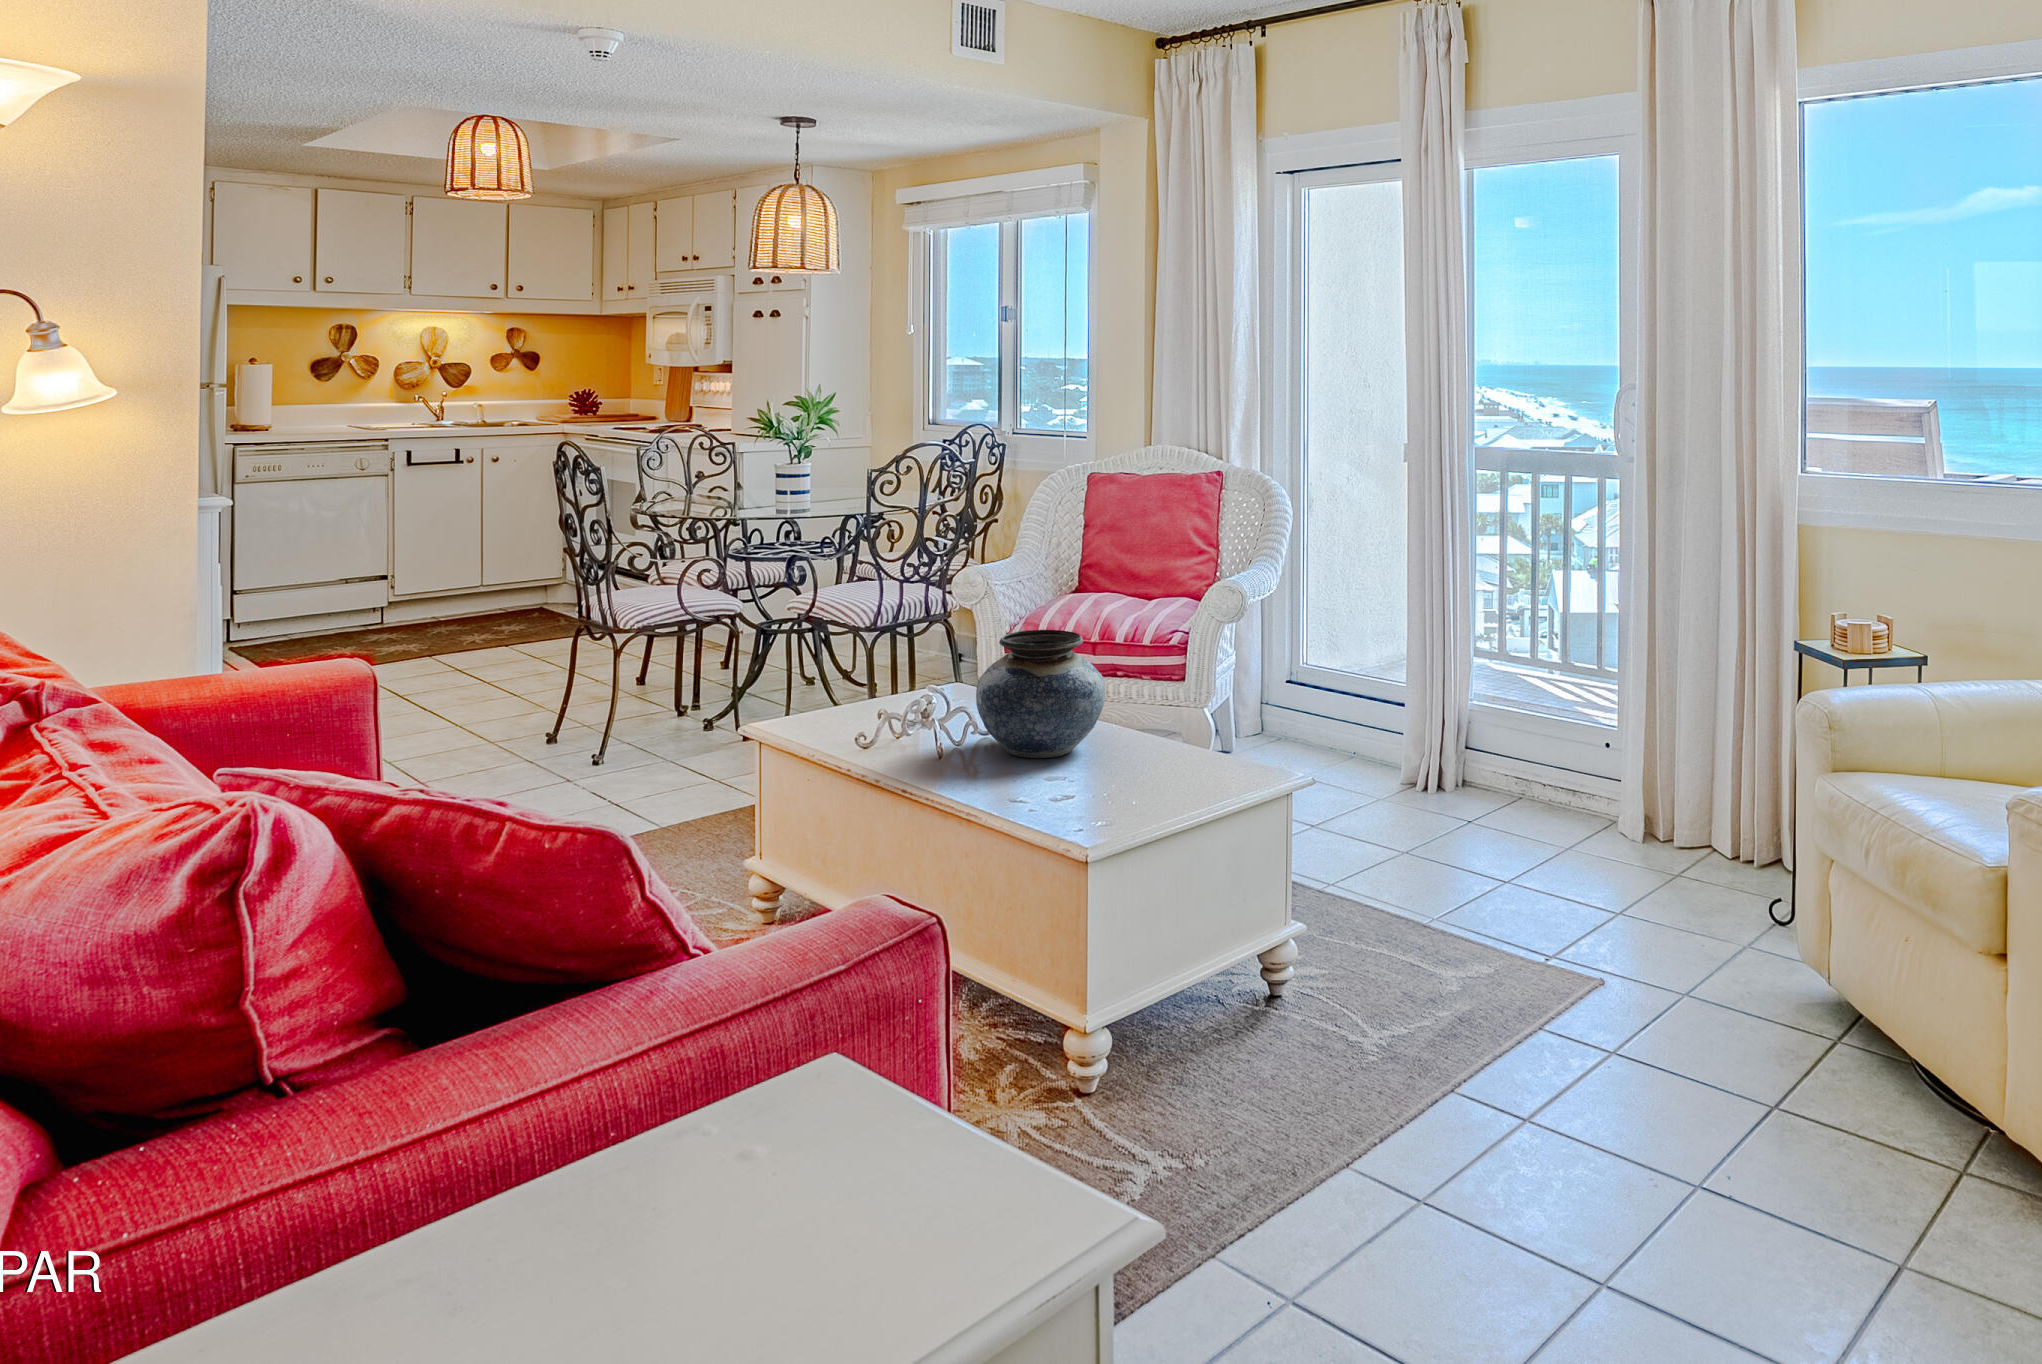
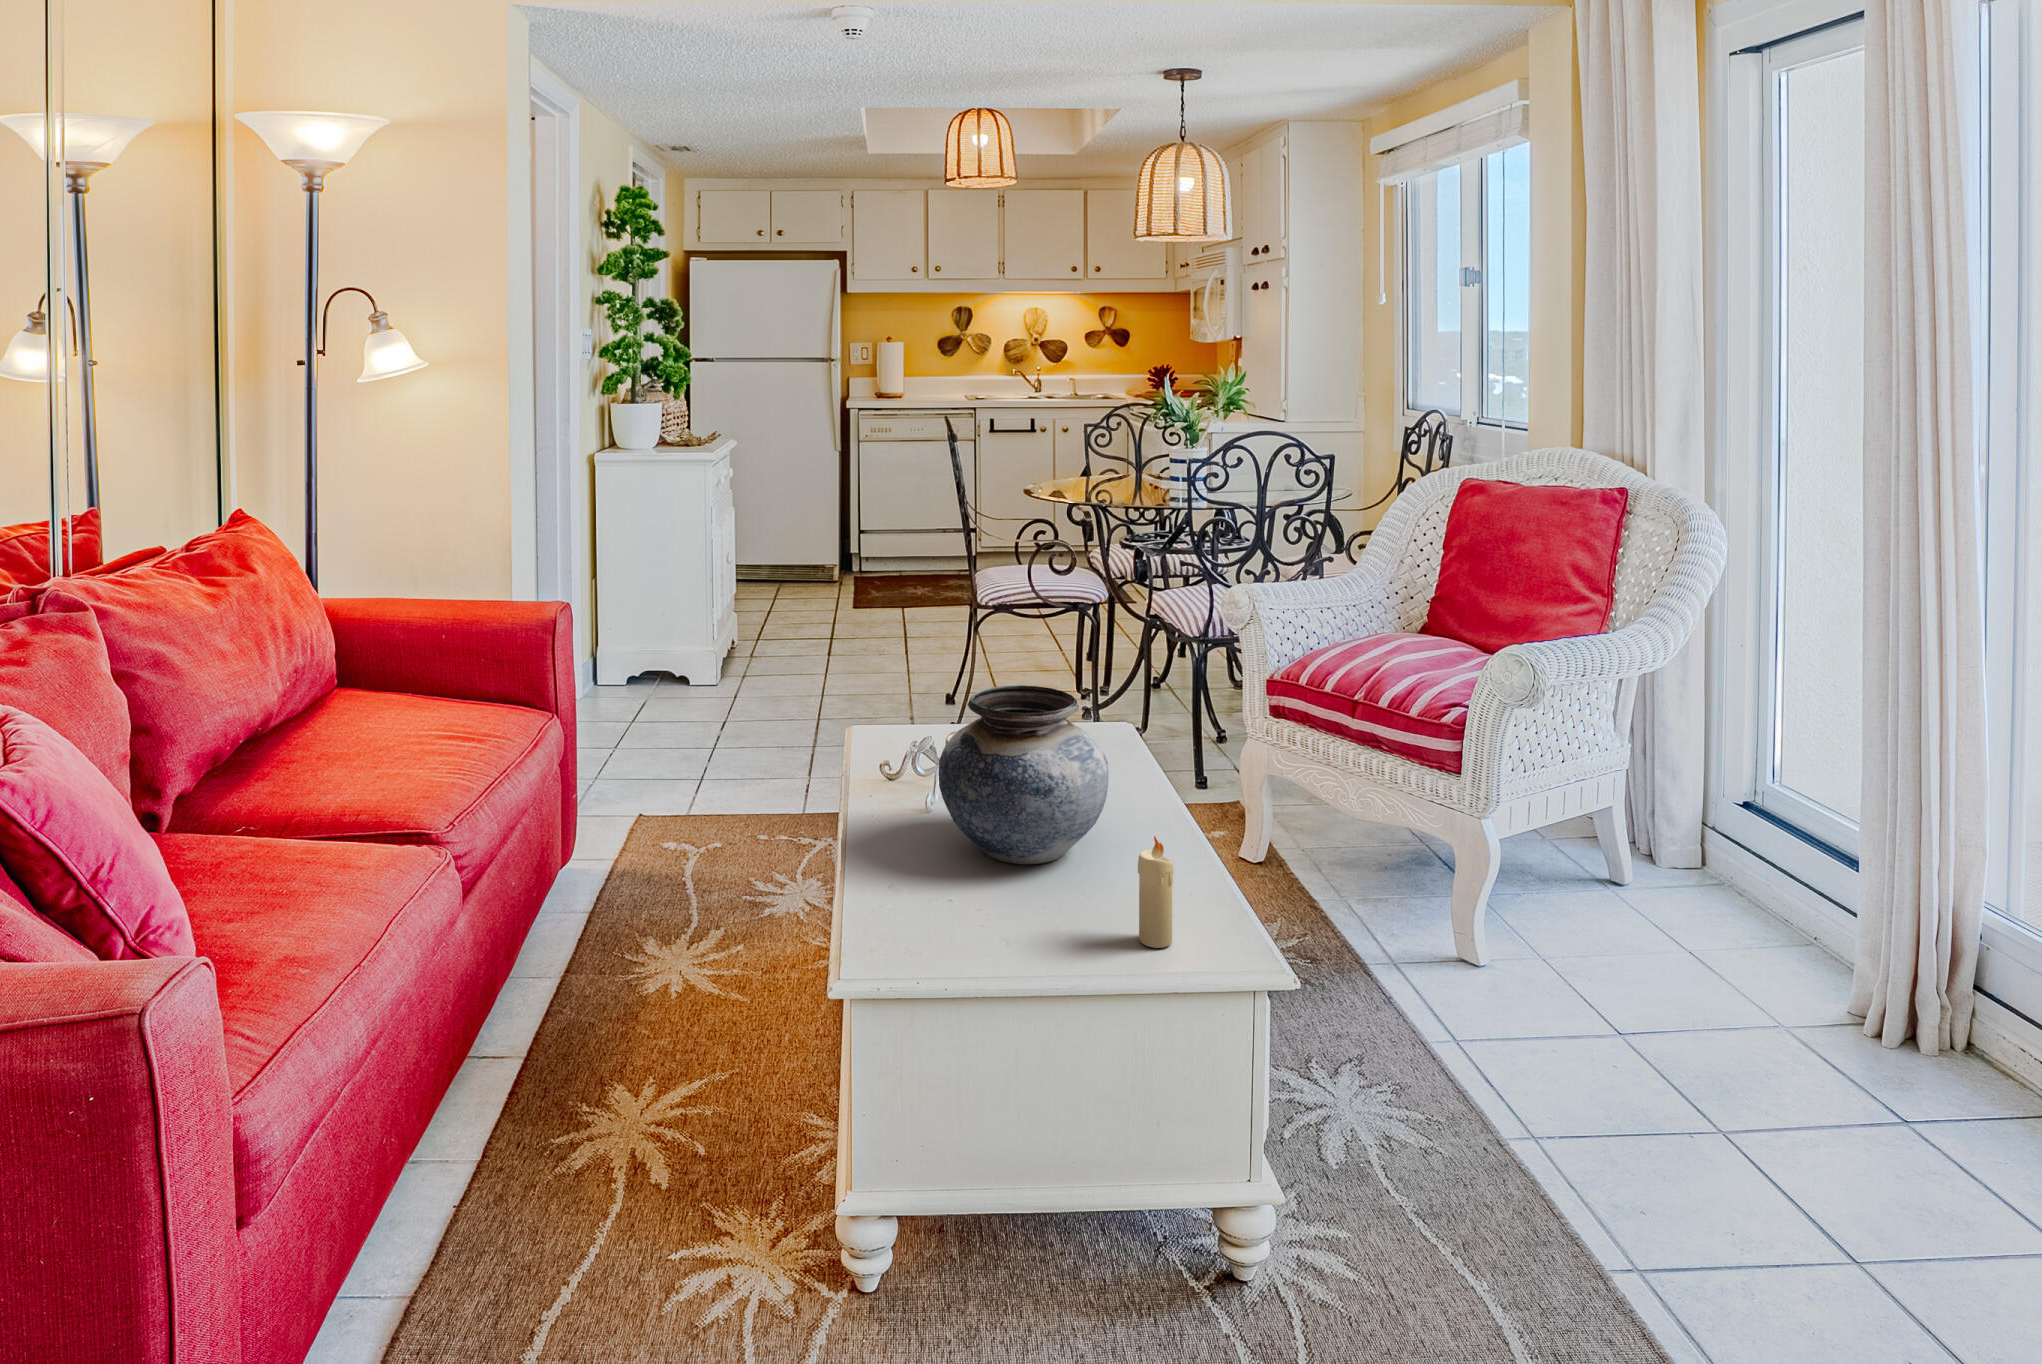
candle: none [1186,697,1210,770] -> present [1138,836,1173,948]

